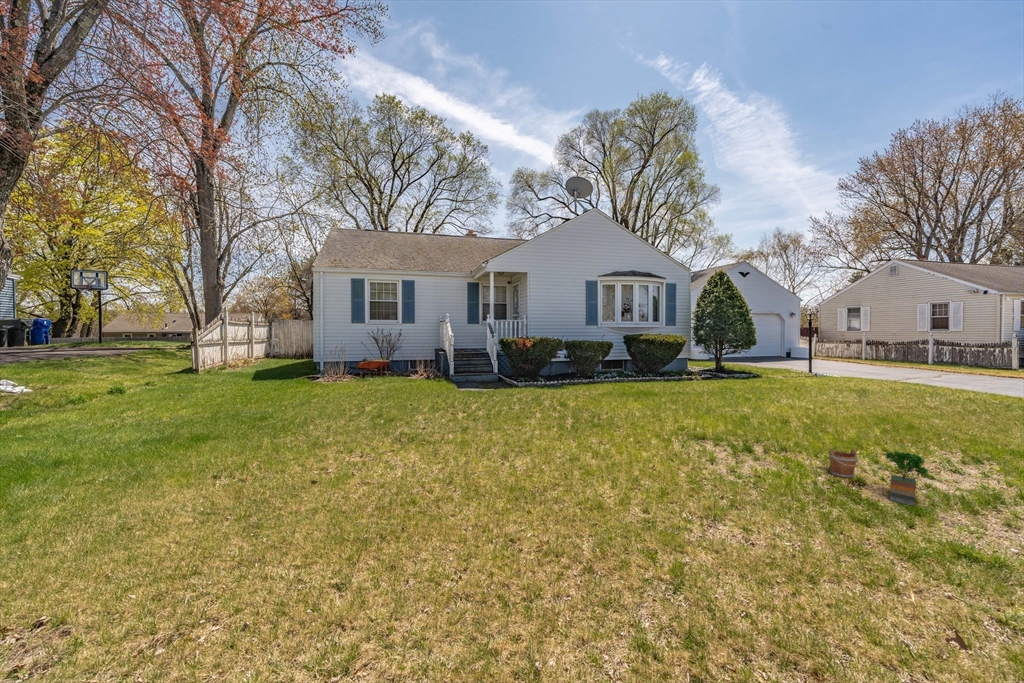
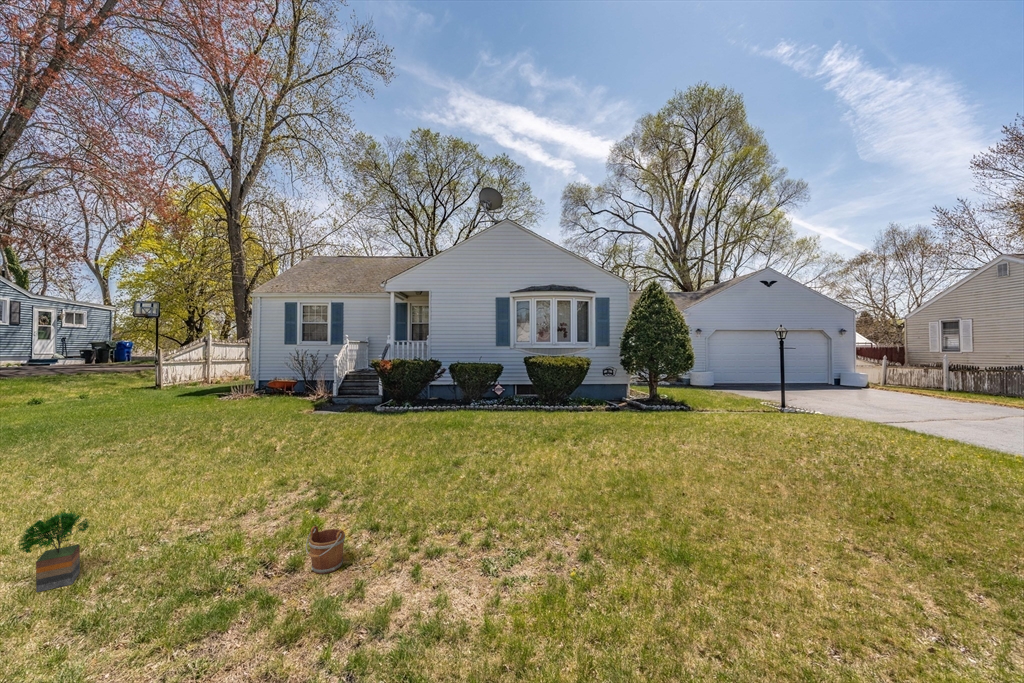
potted tree: present [885,451,929,506] -> present [19,512,89,592]

